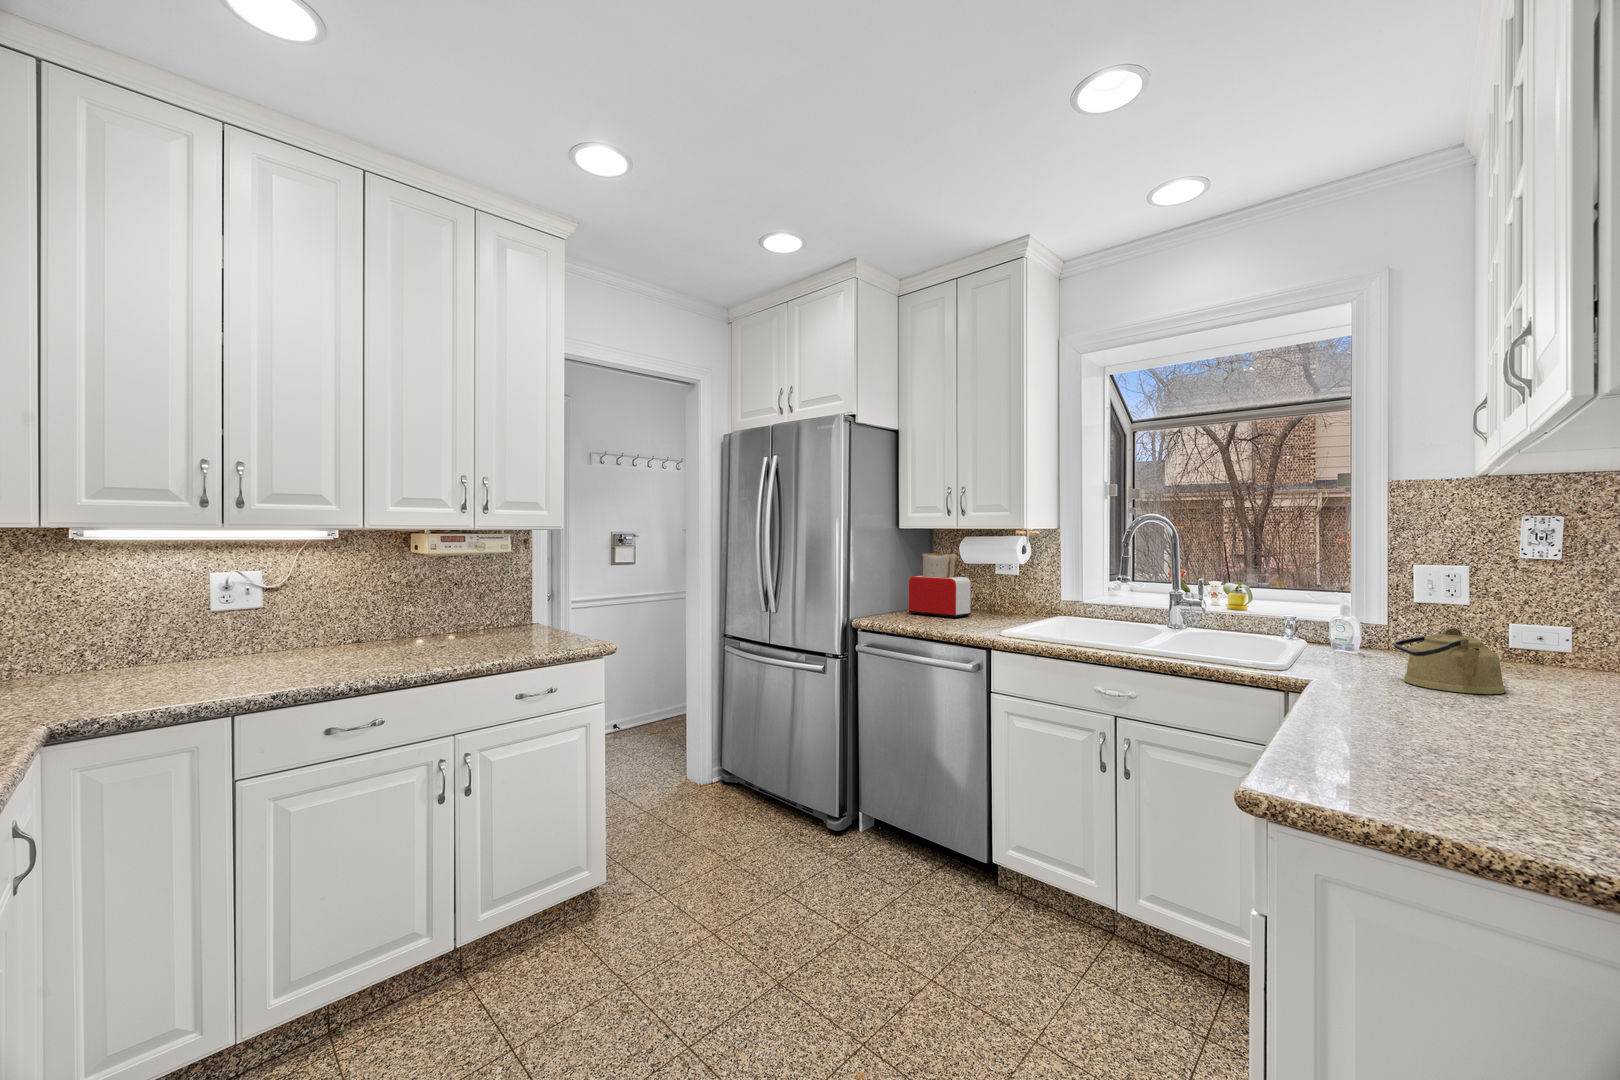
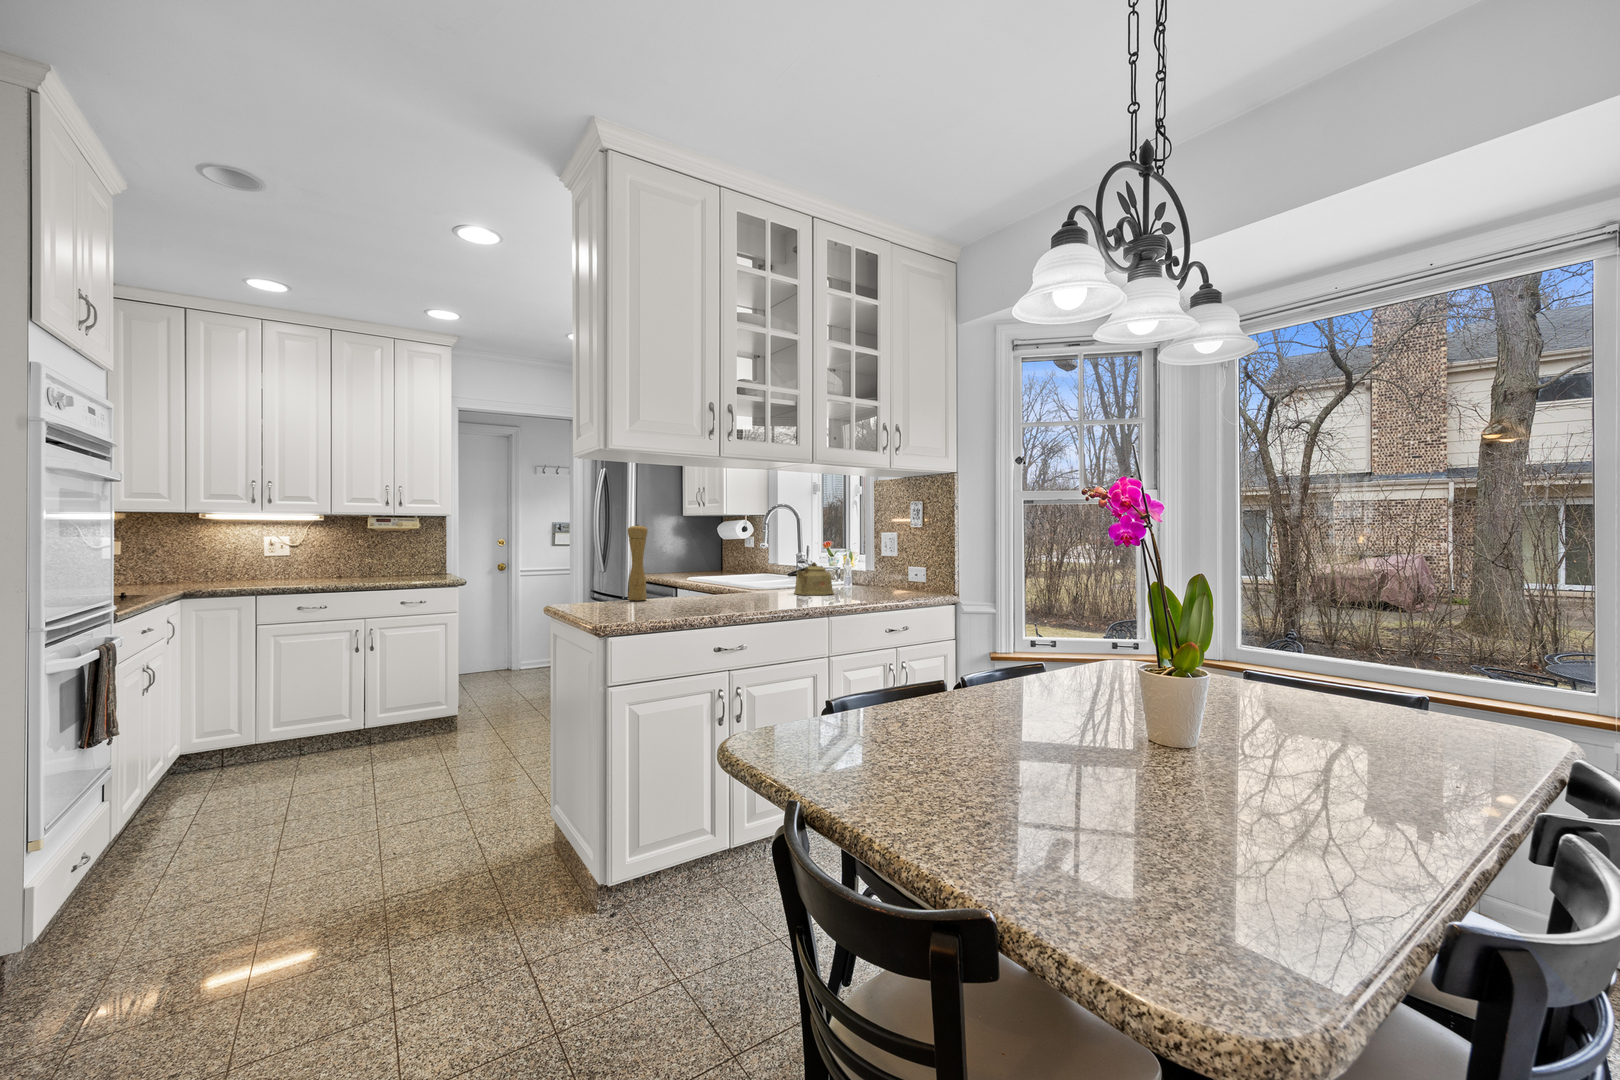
toaster: present [909,553,971,618] -> none [693,533,727,576]
pepper mill: none [1339,573,1397,755] -> present [628,525,648,601]

